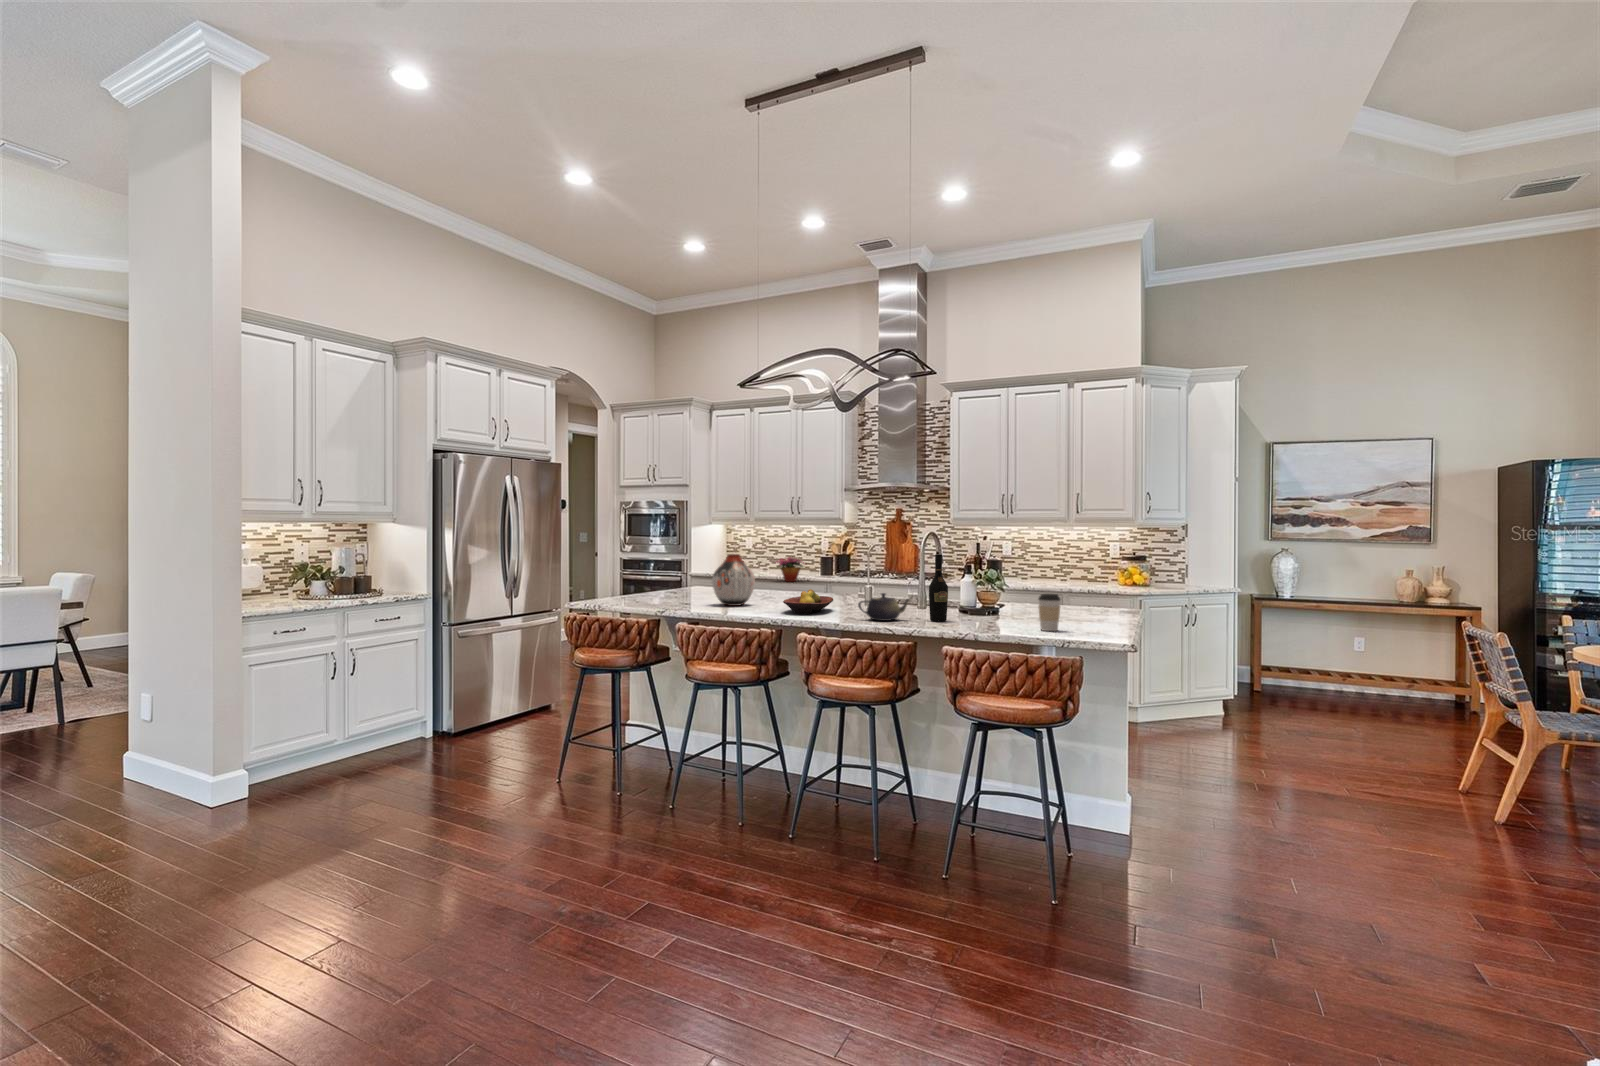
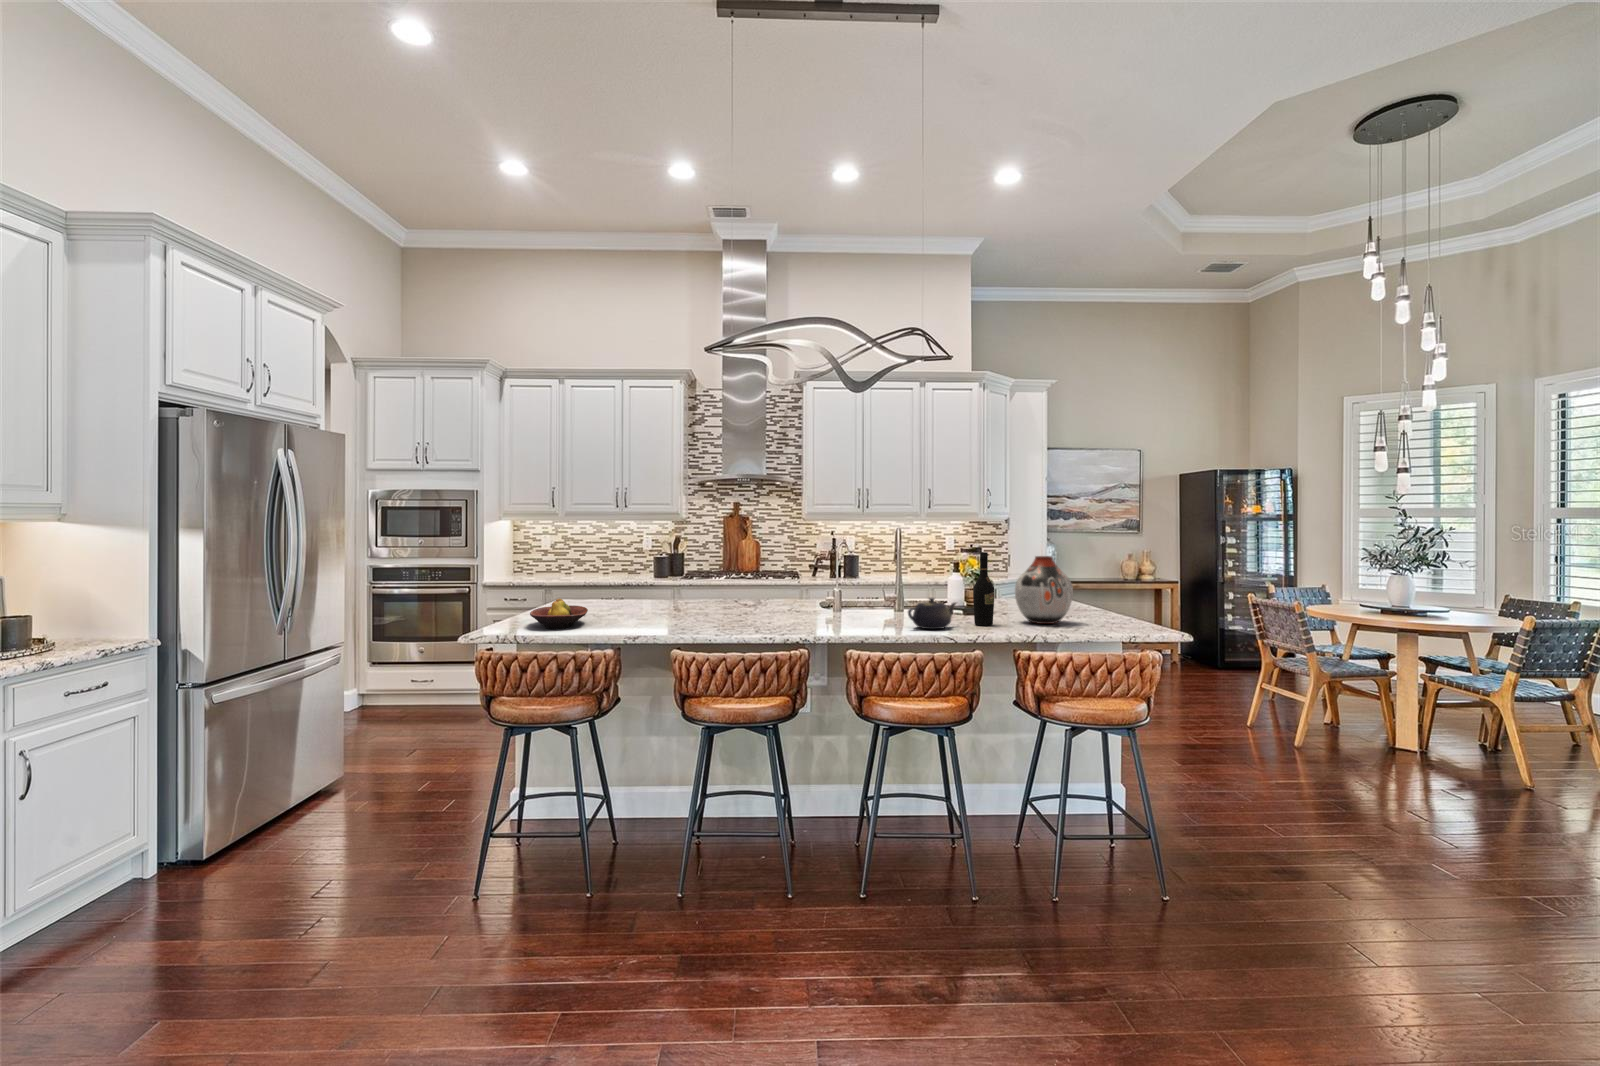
vase: present [712,554,755,606] -> present [1015,556,1073,624]
flower arrangement: present [777,557,804,582] -> none [608,558,652,588]
fruit bowl: present [783,589,833,614] -> present [530,598,588,629]
coffee cup: present [1038,594,1061,631] -> none [1104,590,1129,628]

